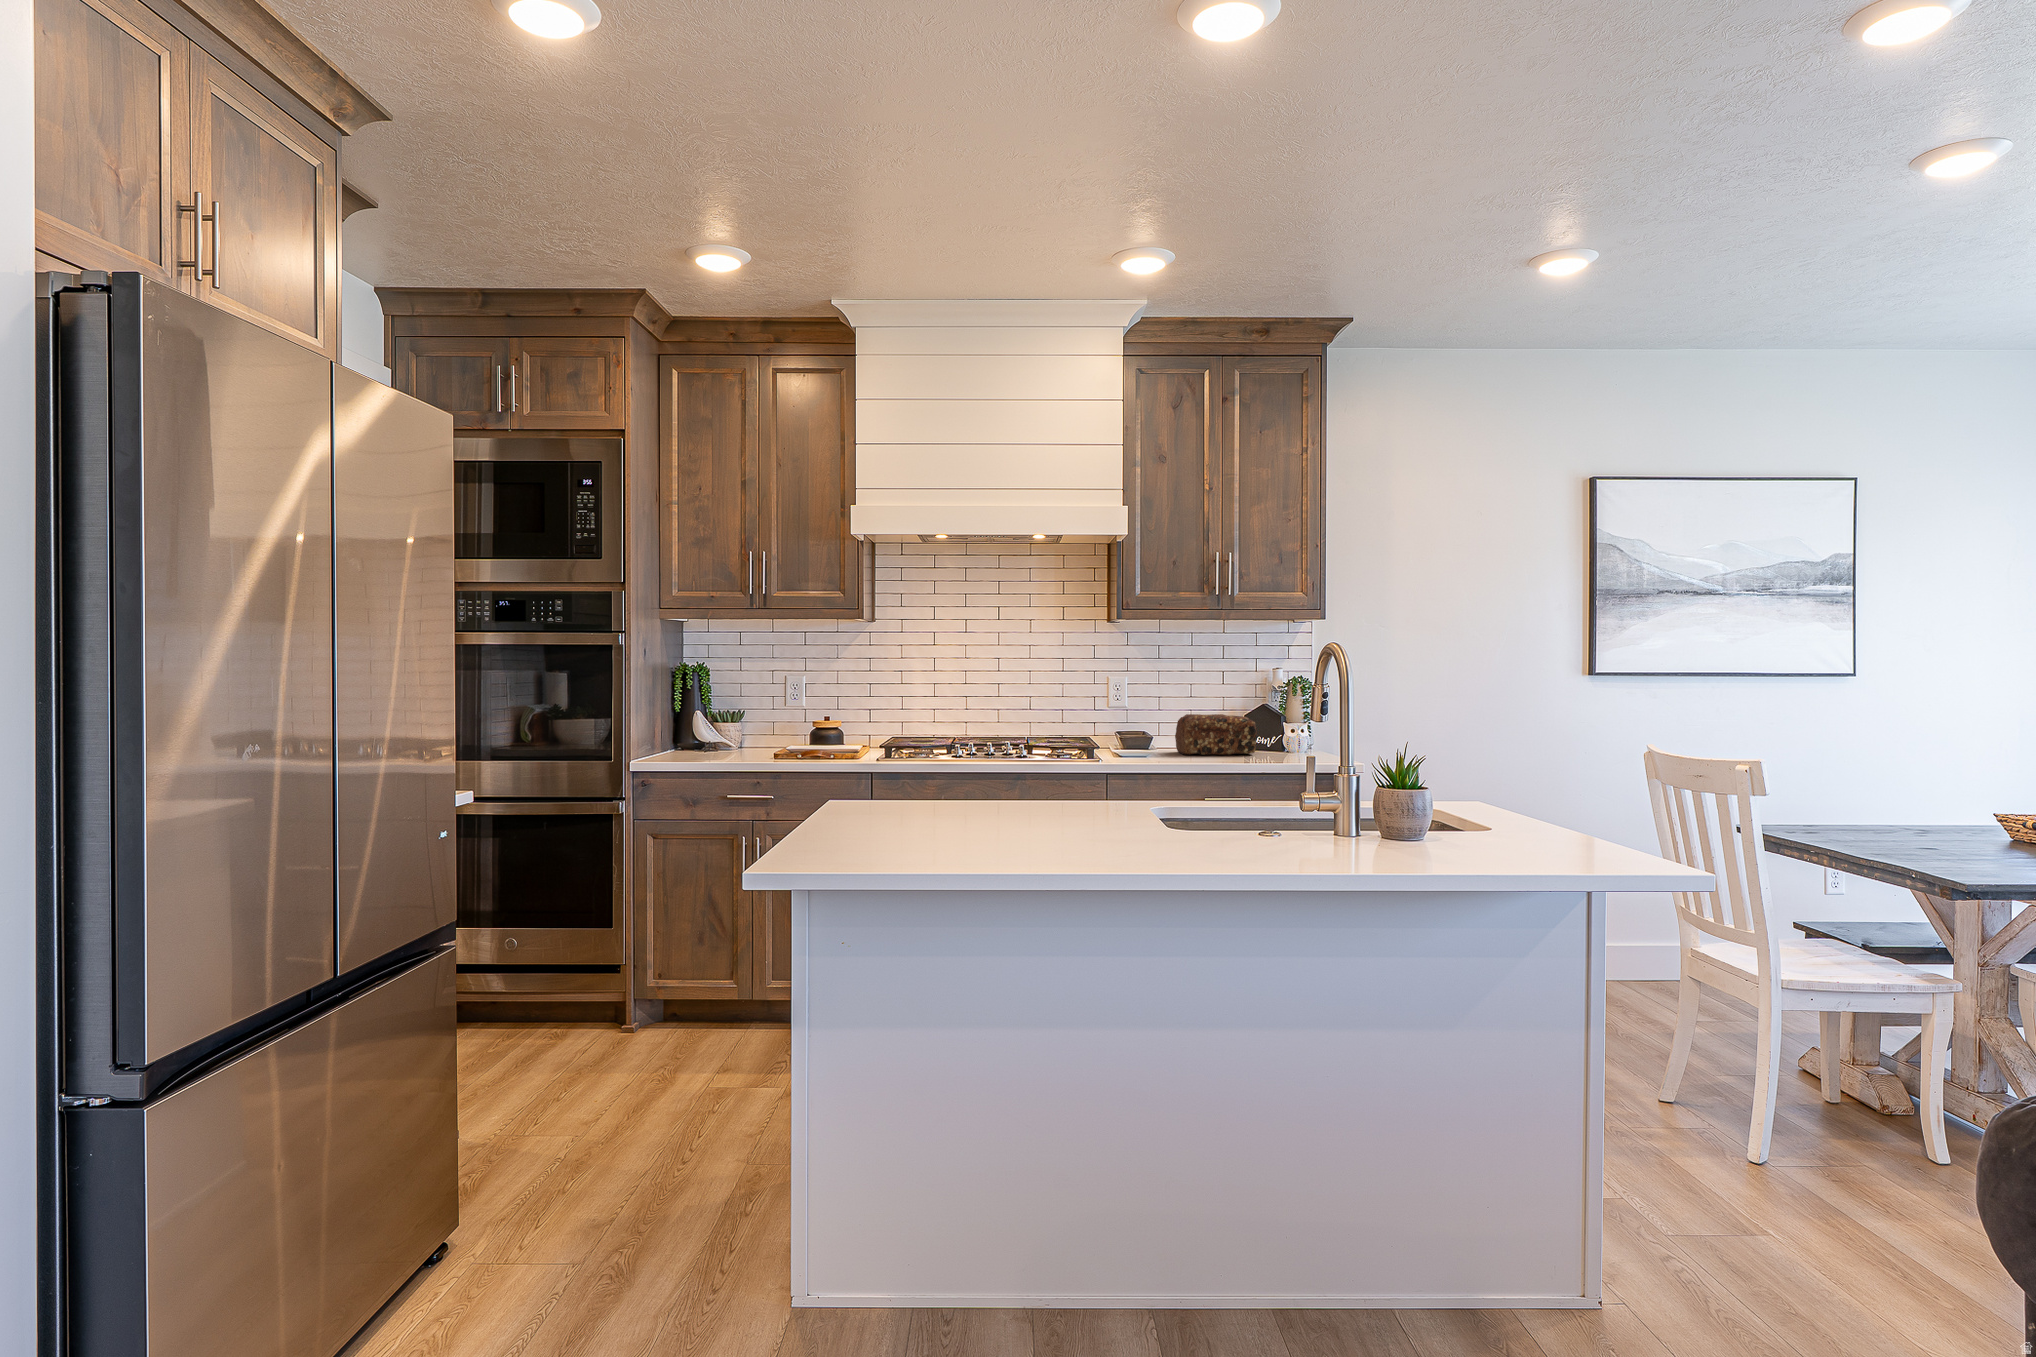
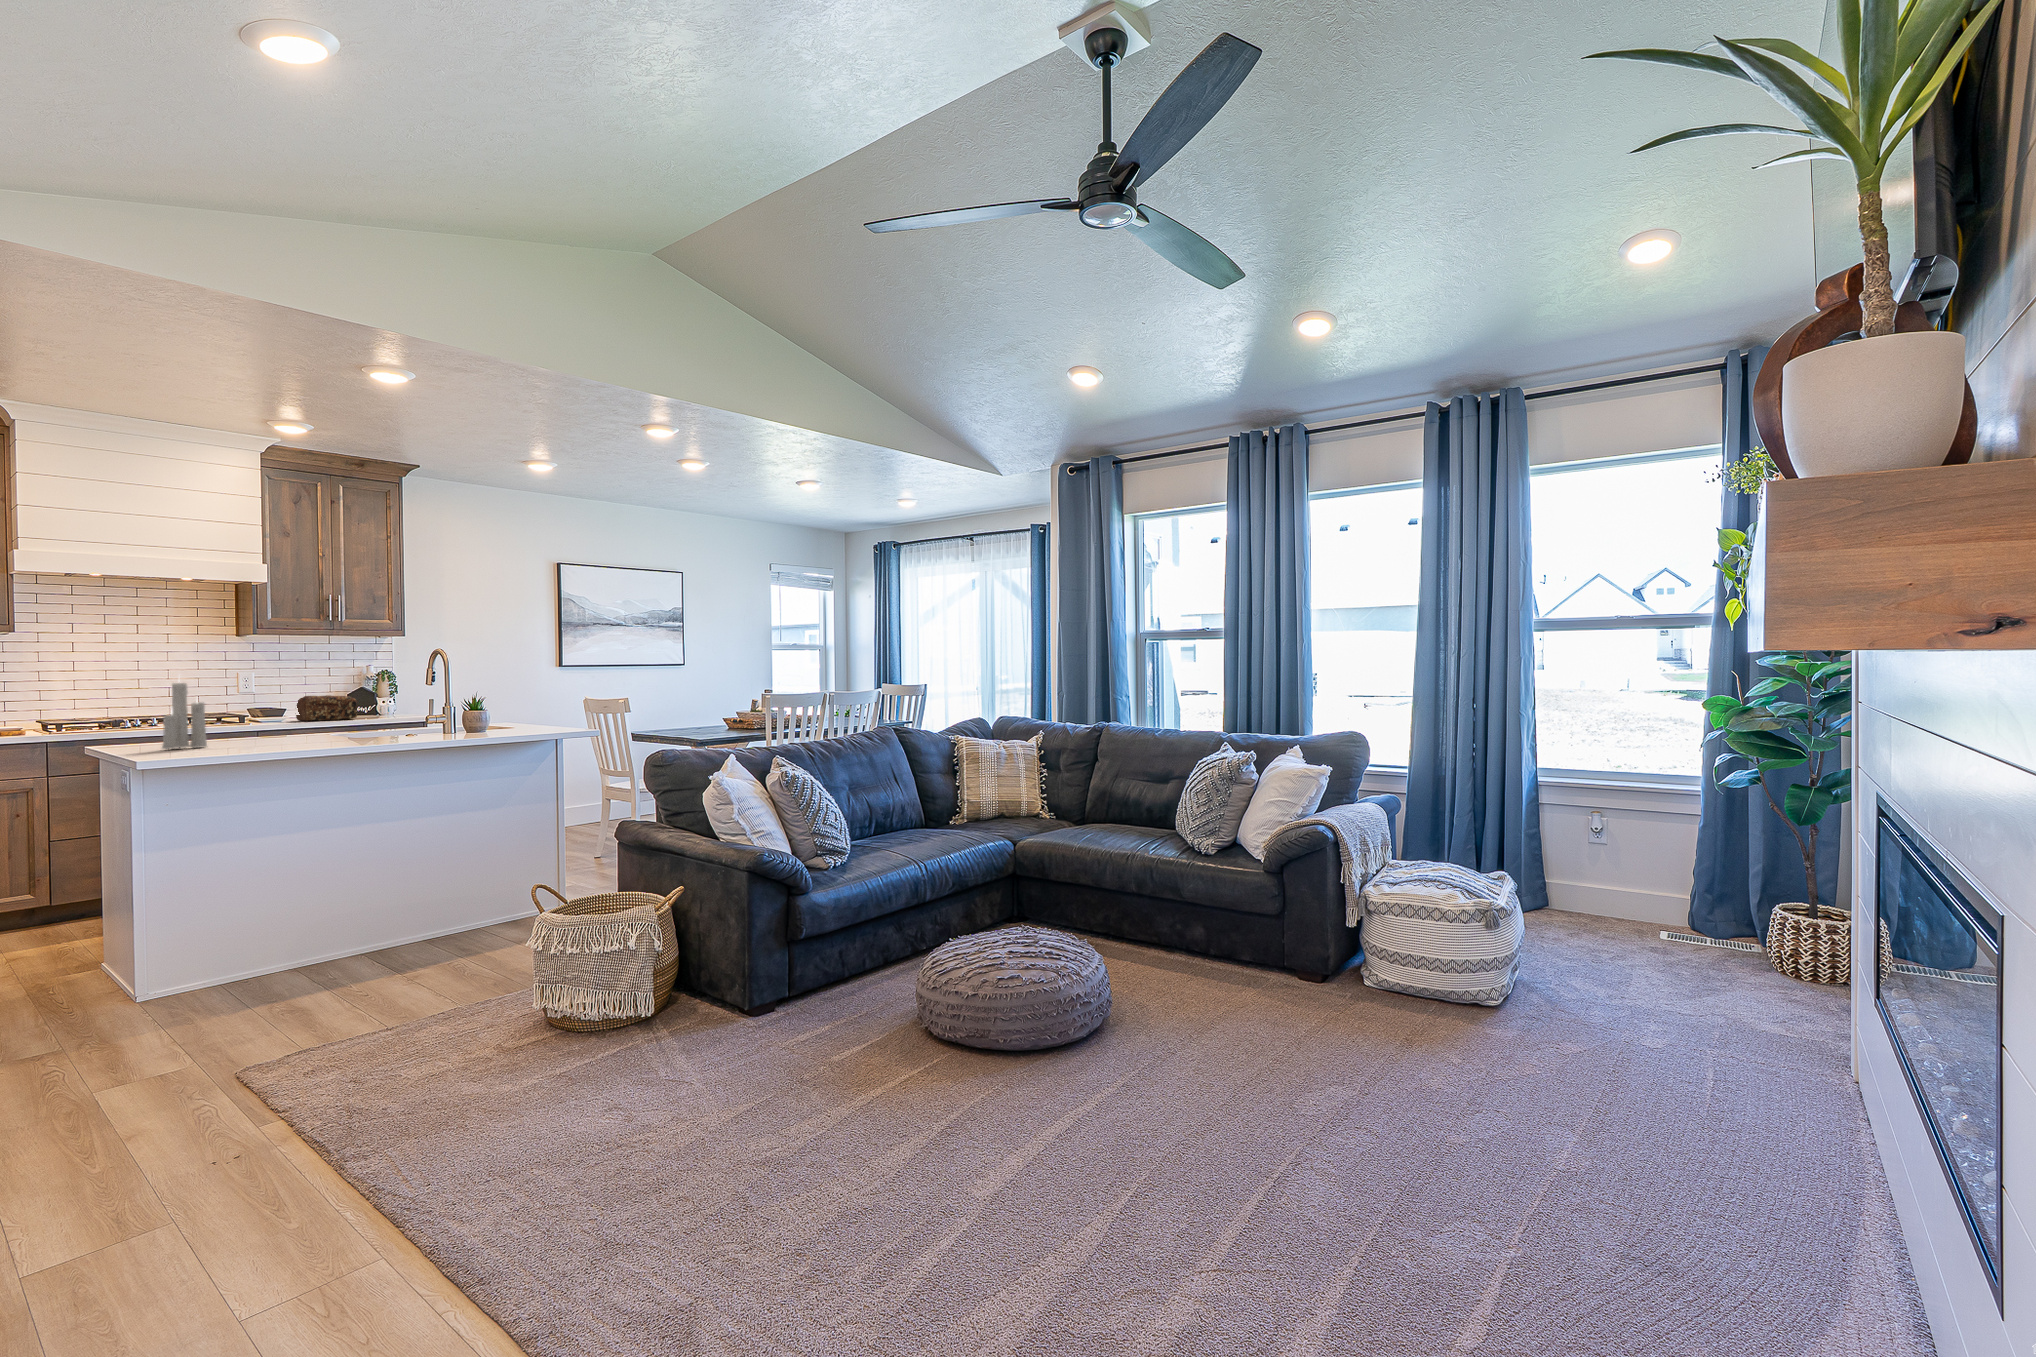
candle: none [861,690,930,837] -> present [162,683,207,749]

